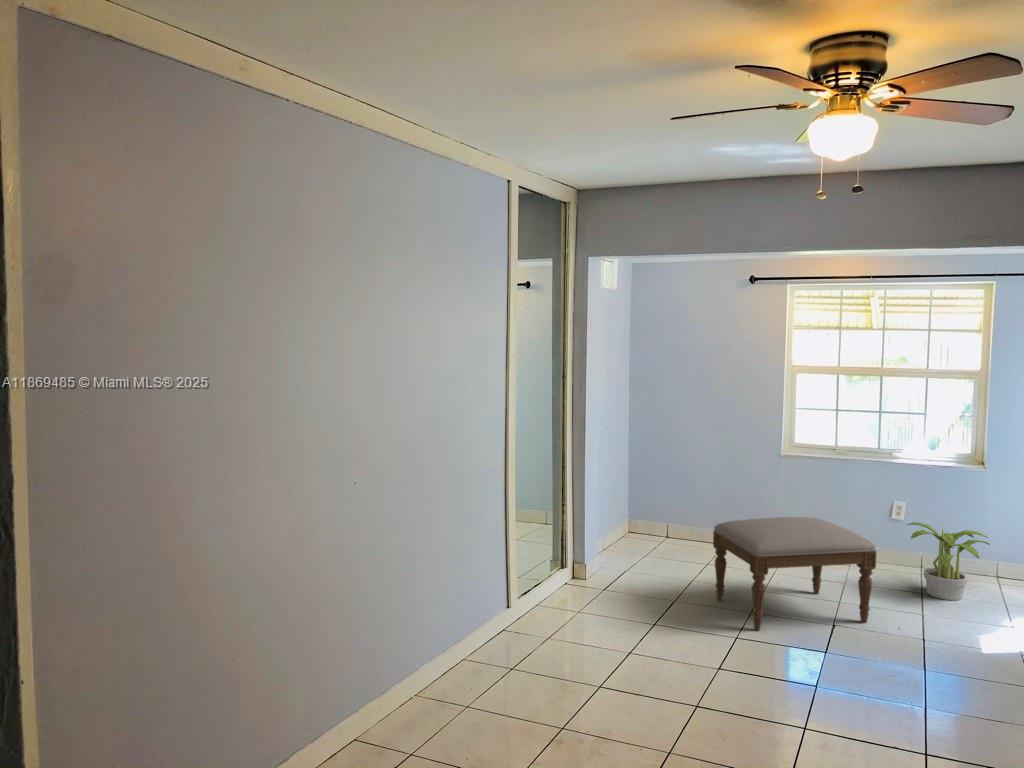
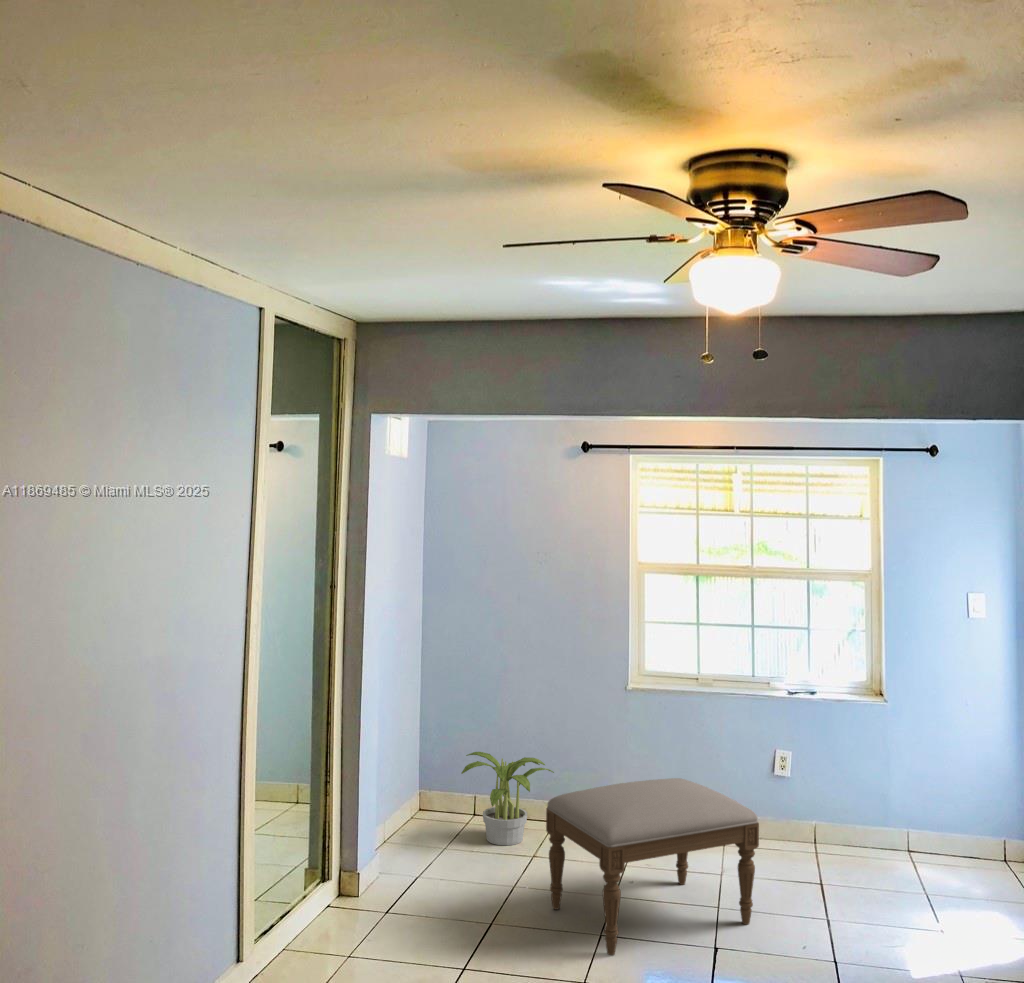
potted plant: present [907,522,990,600] -> present [462,752,554,845]

